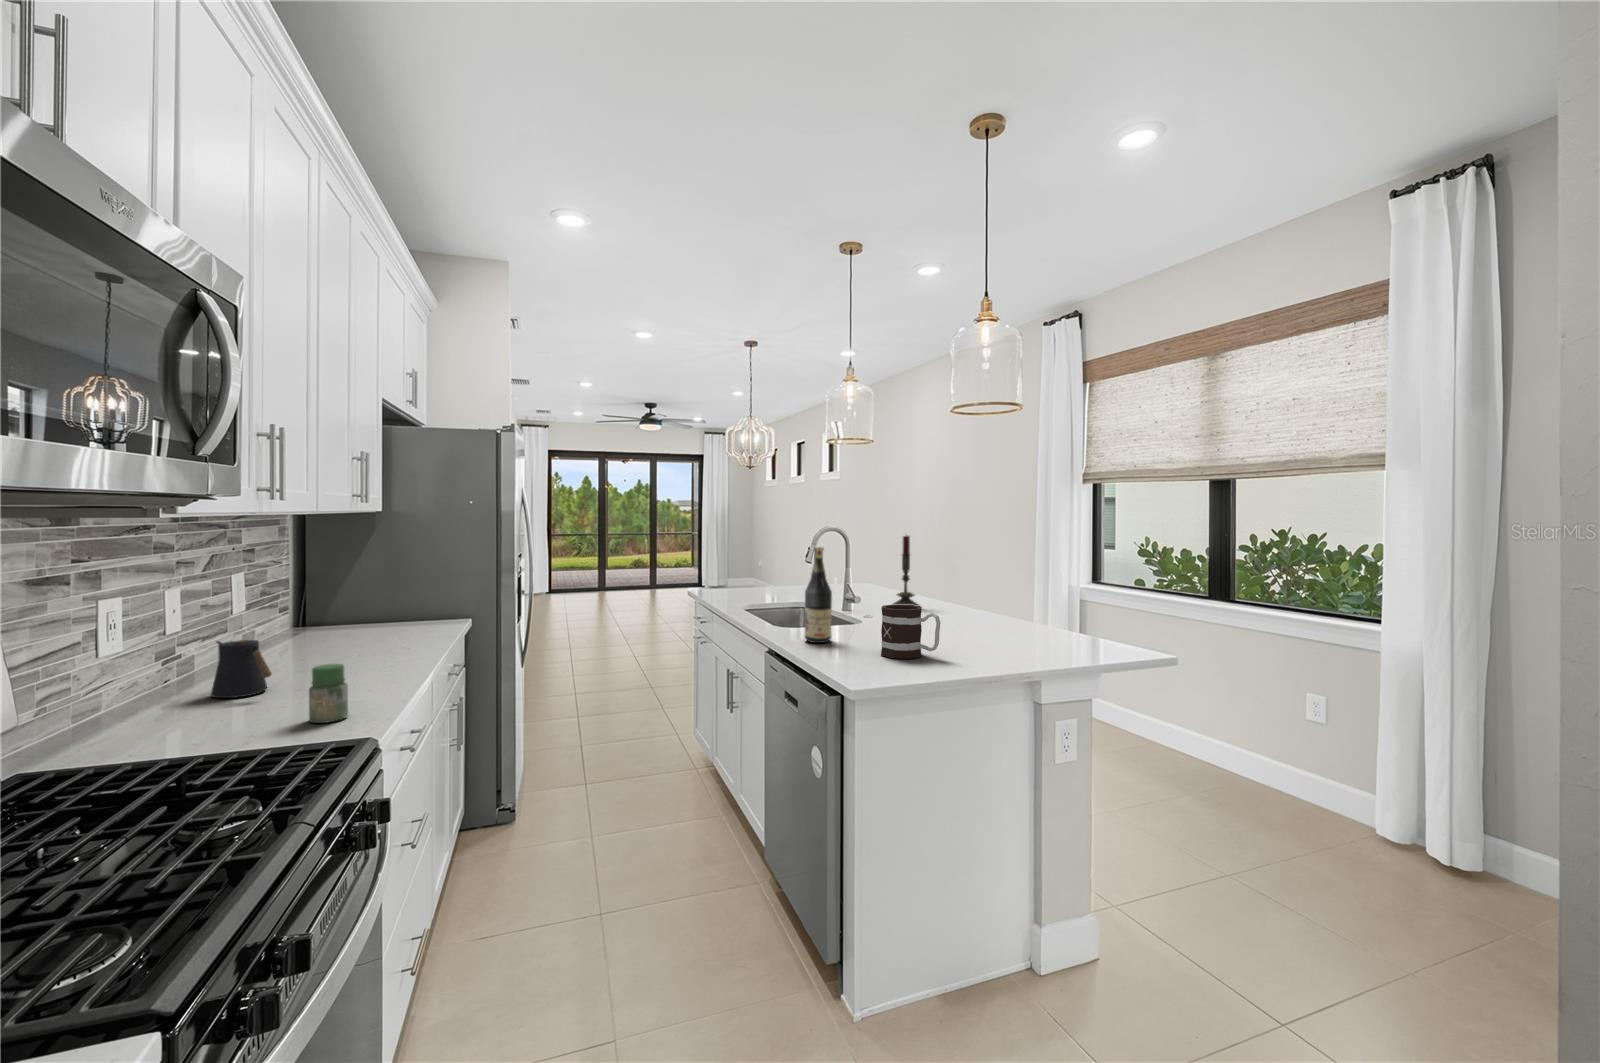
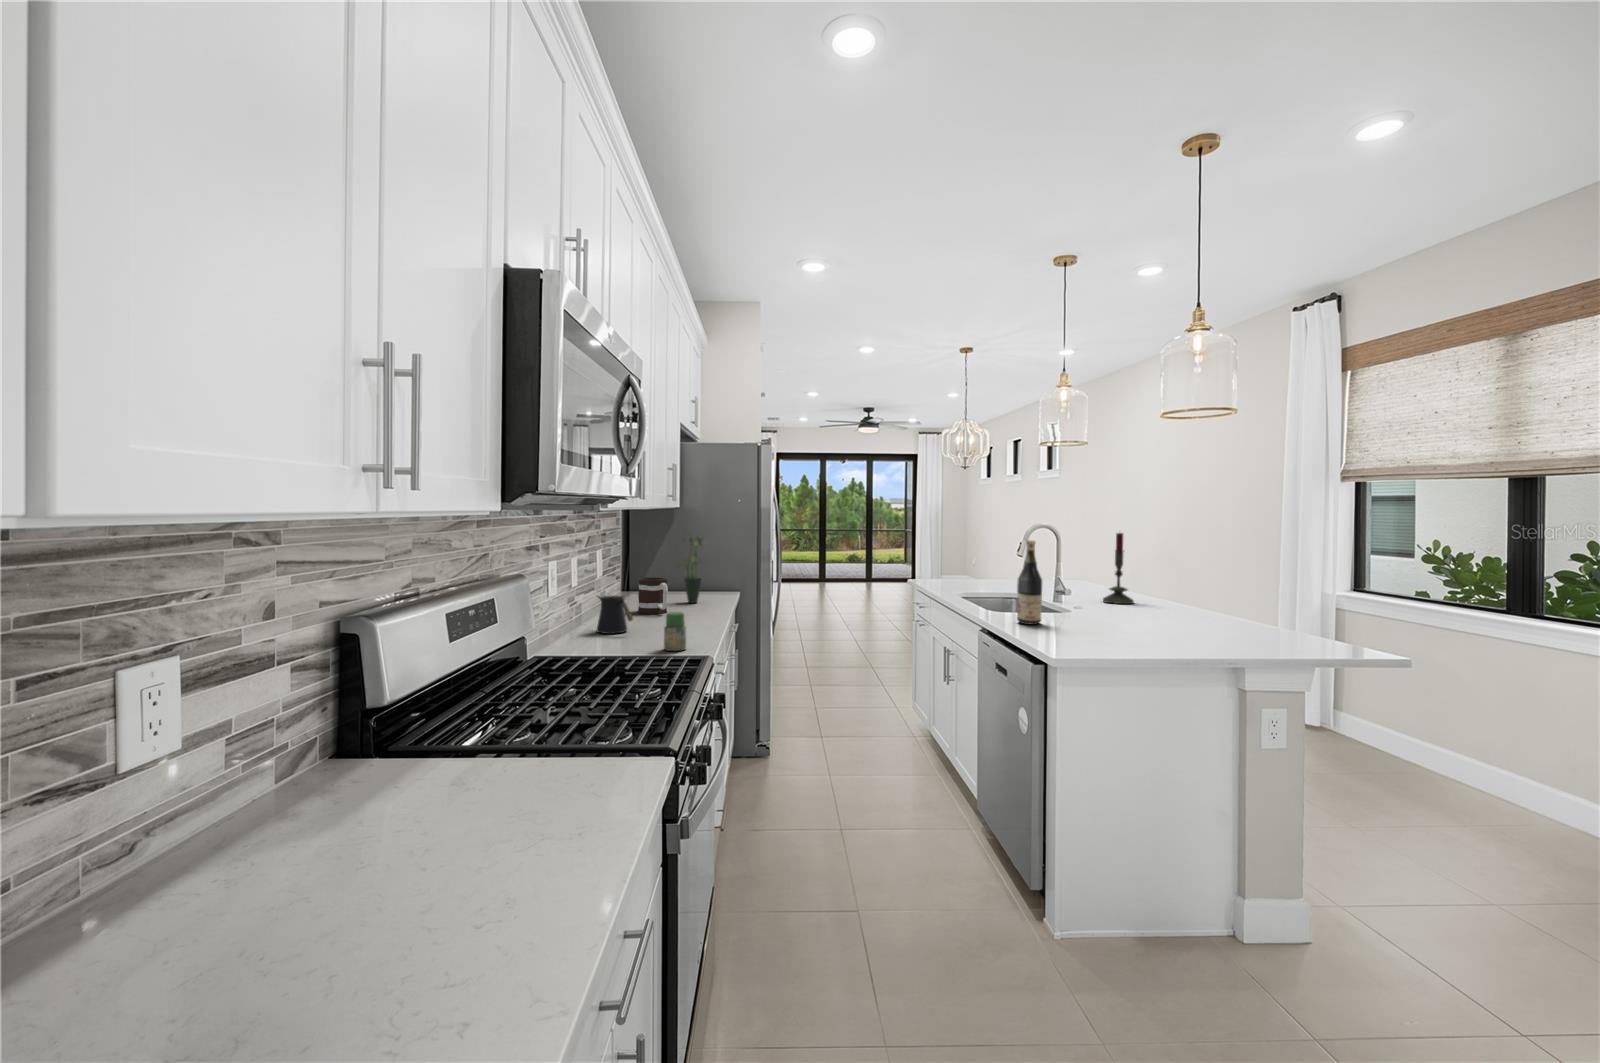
potted plant: none [376,544,424,636] -> present [678,533,702,603]
mug: present [881,605,941,659] -> present [638,577,668,614]

